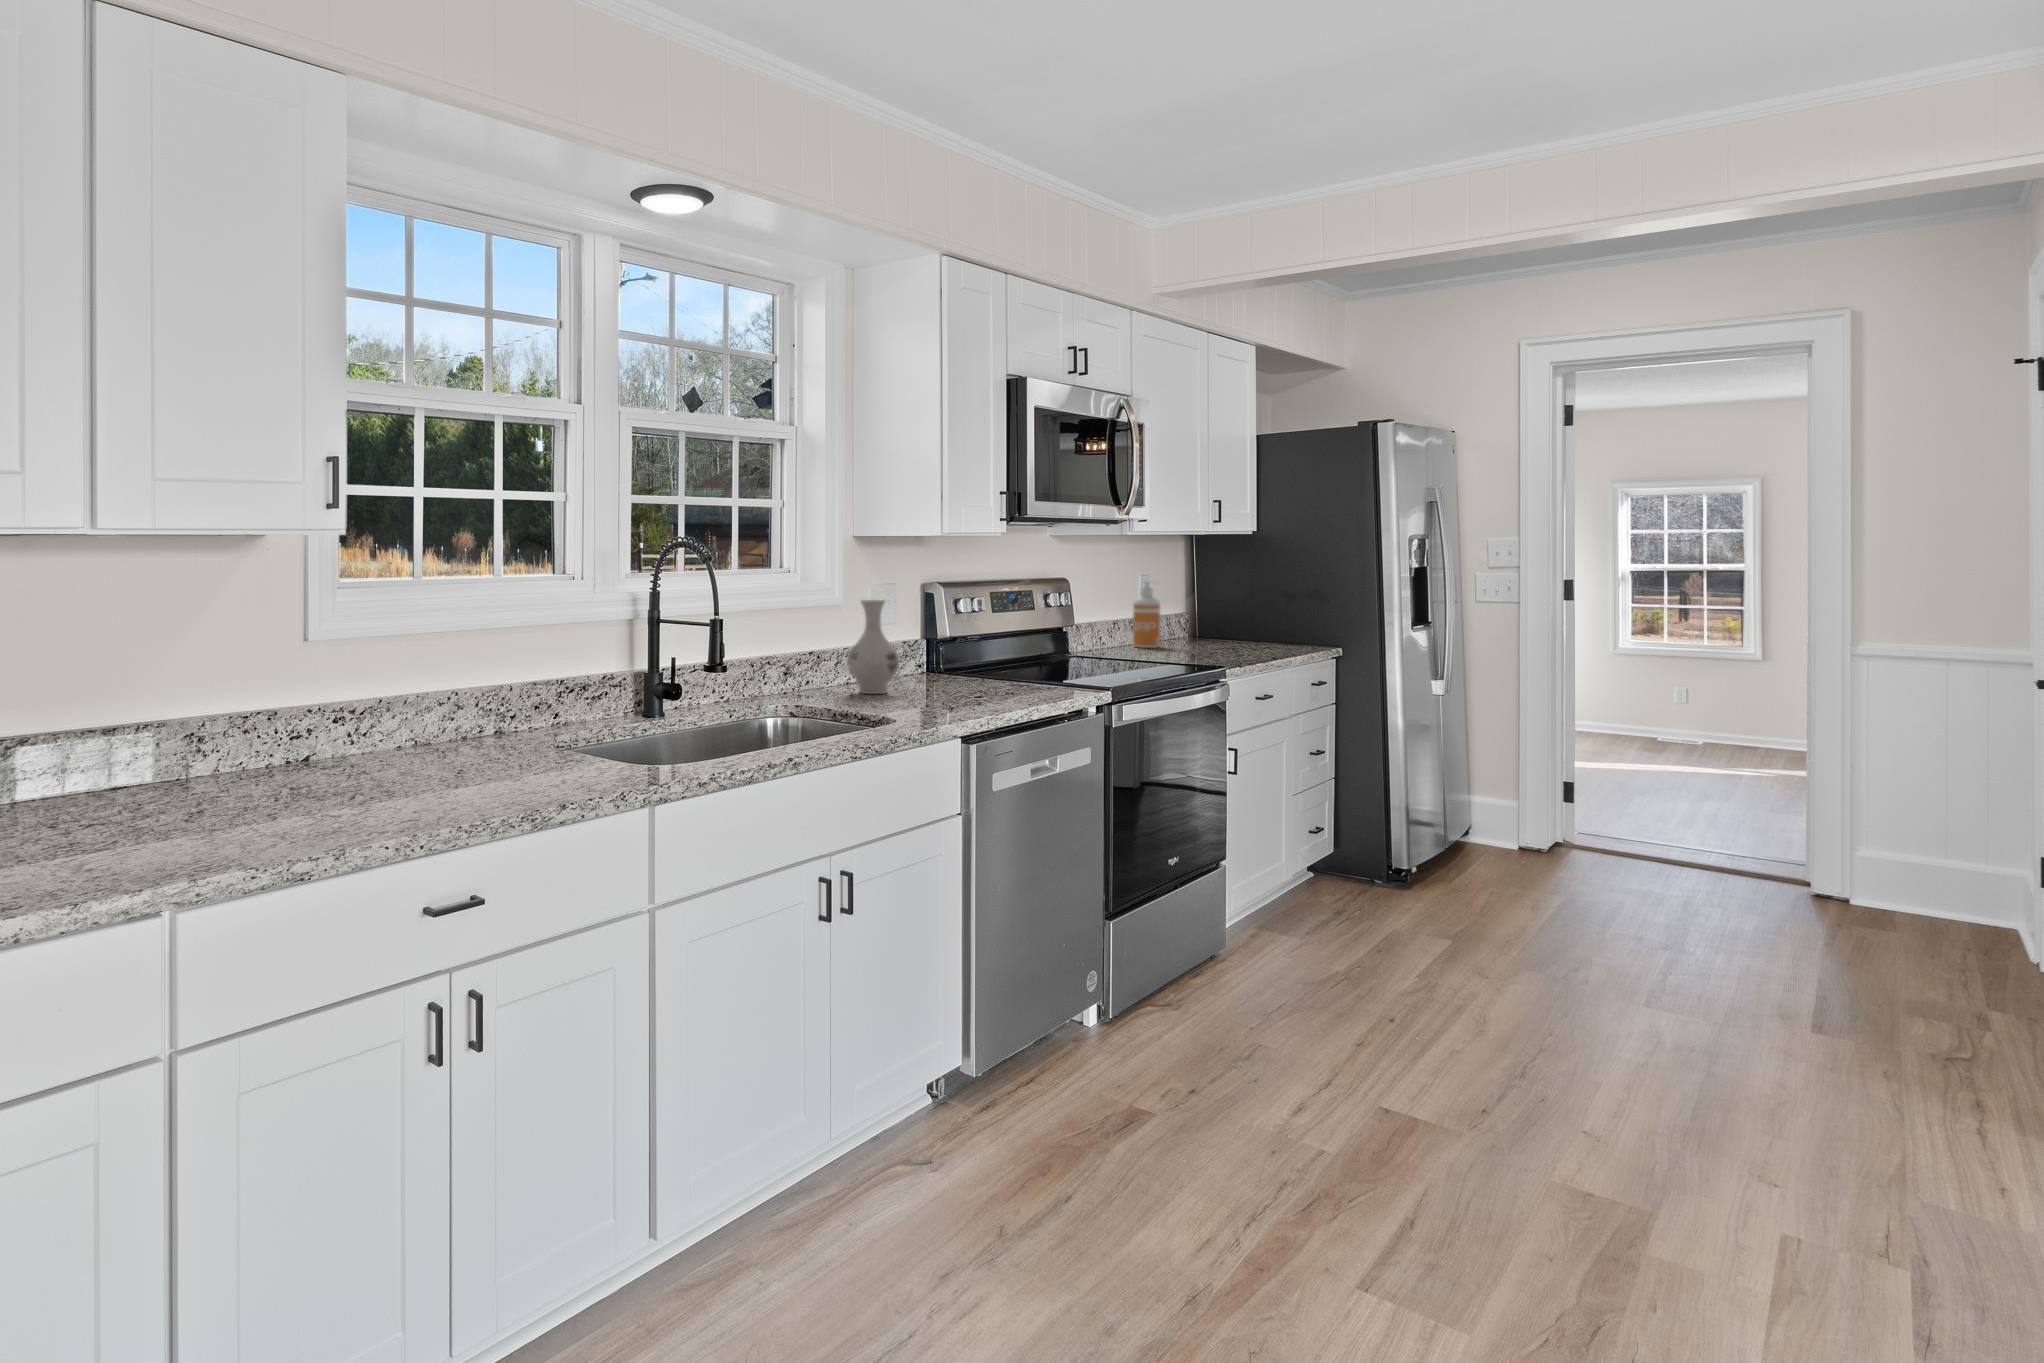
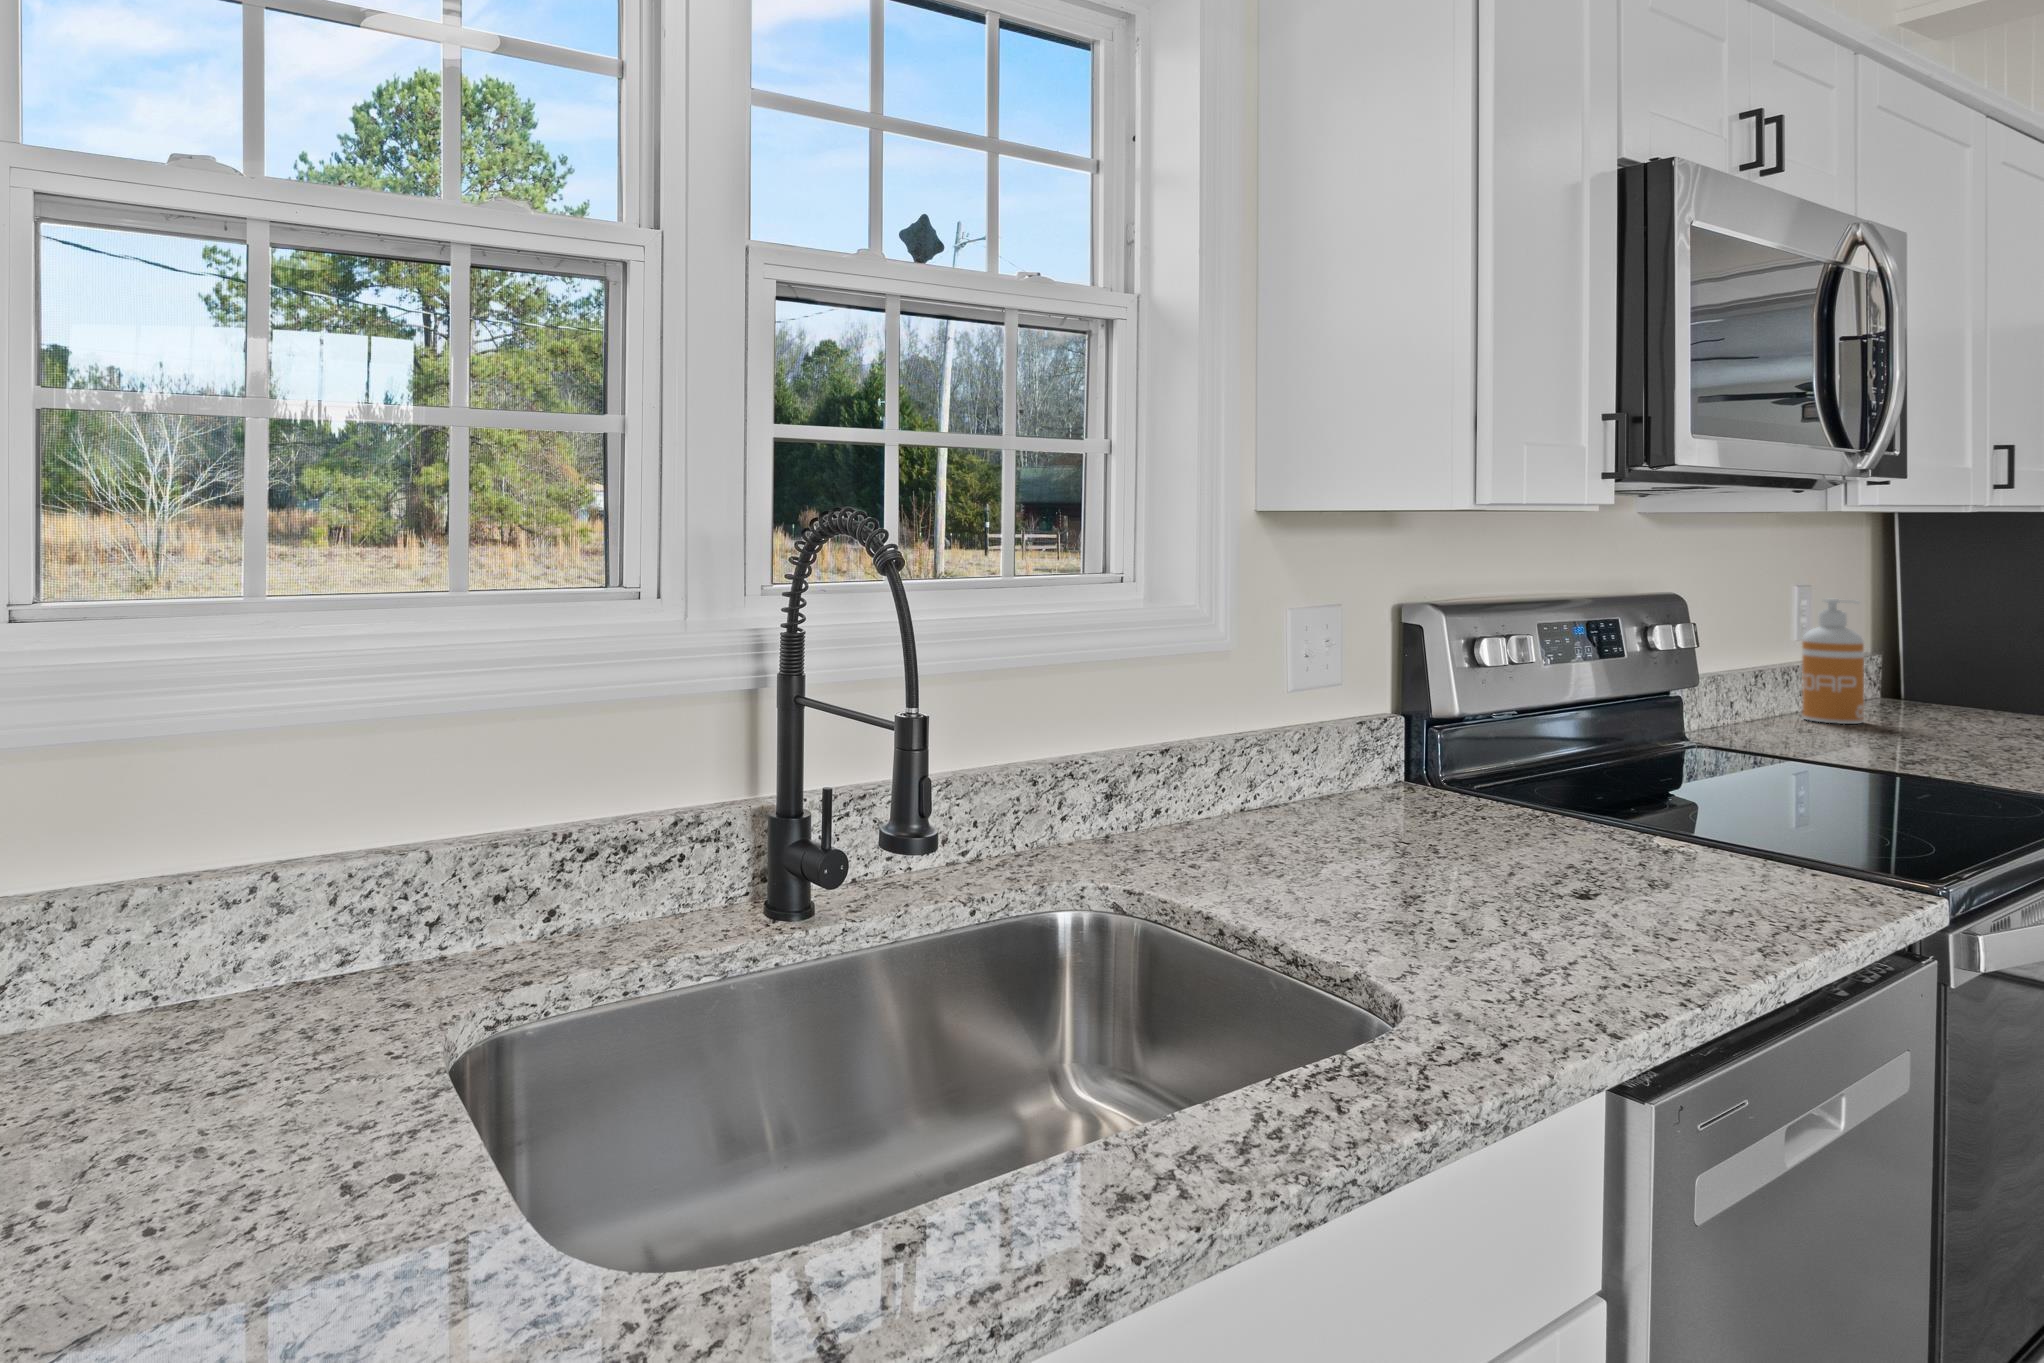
vase: present [847,600,899,694] -> none [1241,646,1359,849]

